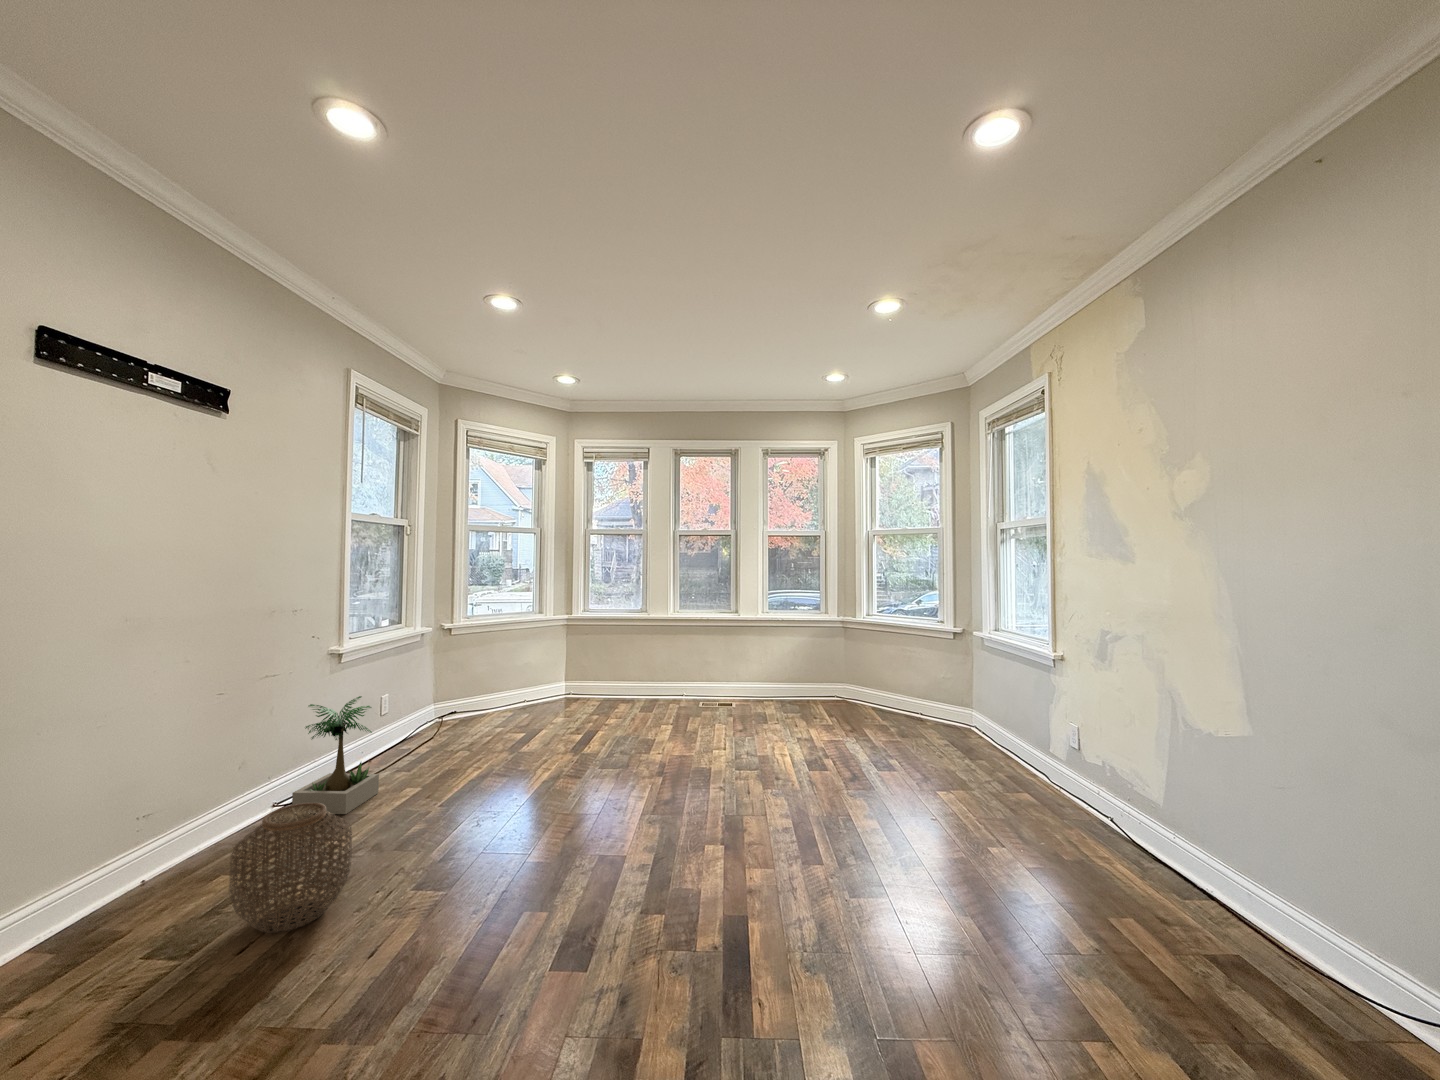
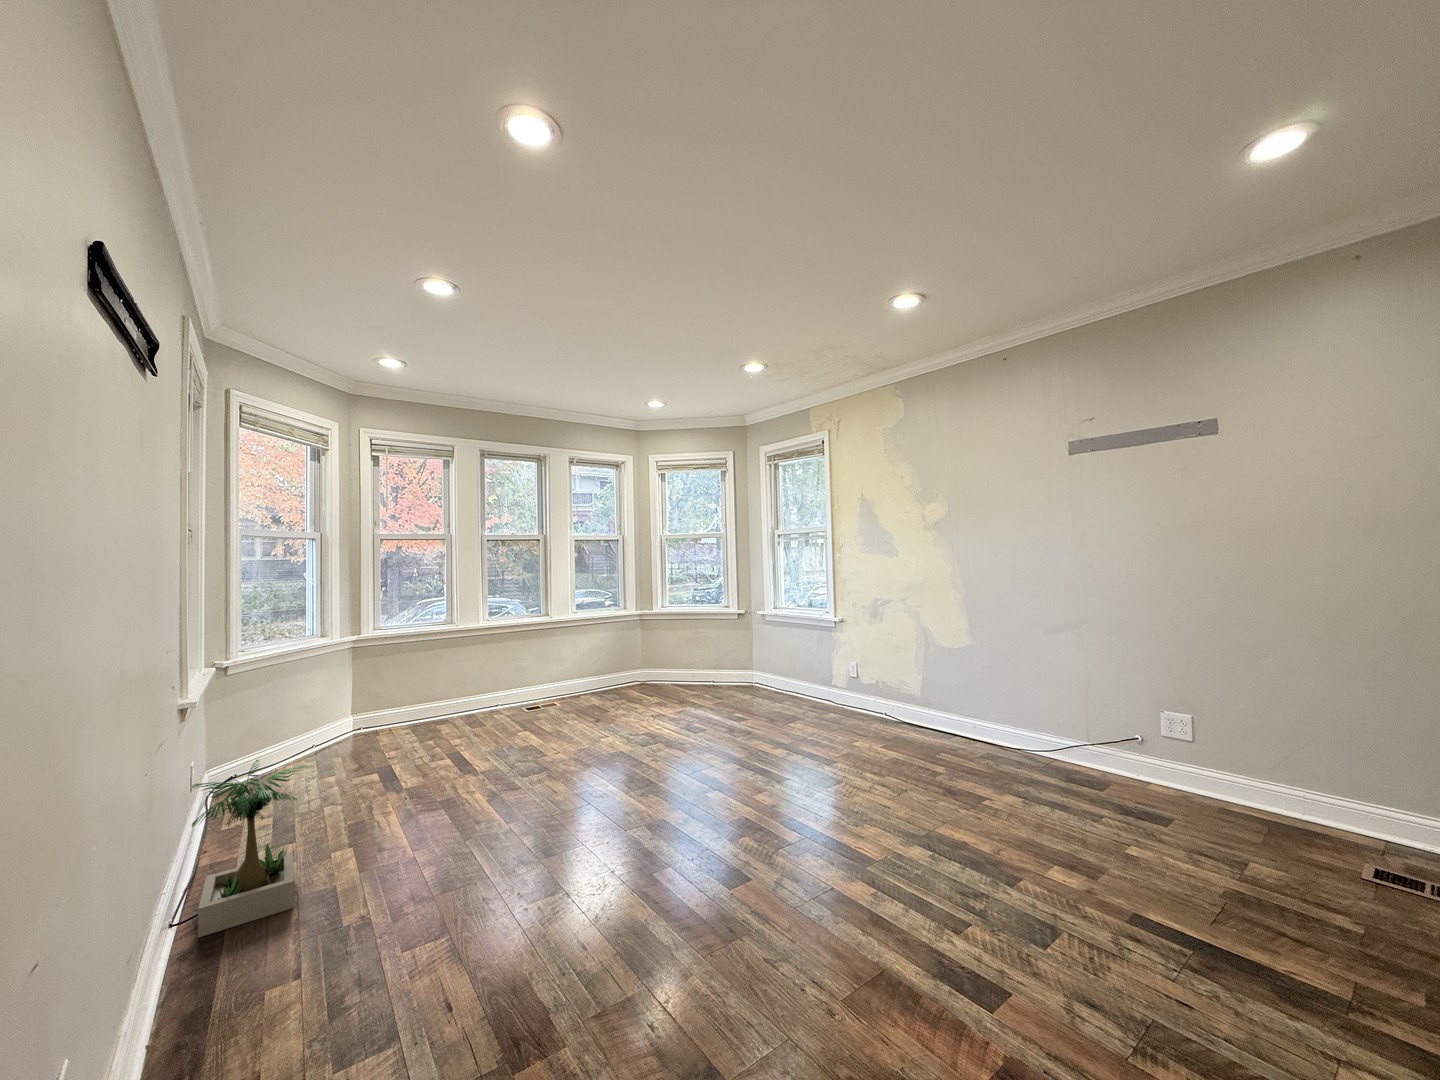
woven basket: present [229,803,352,932] -> none [375,857,503,1017]

